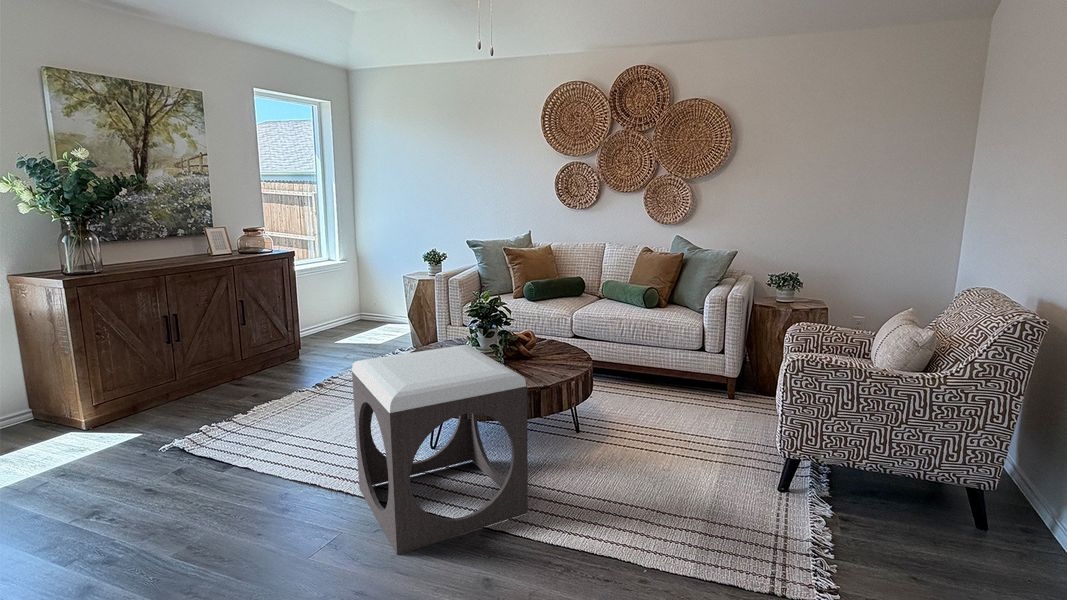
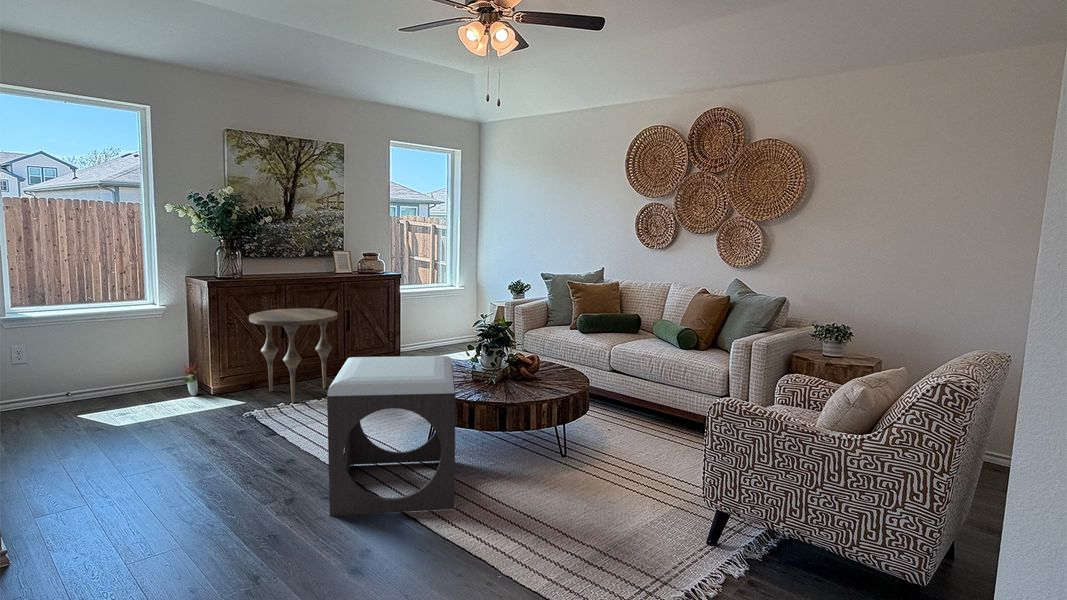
side table: none [130,303,251,425] -> present [249,308,338,403]
decorative plant: none [25,392,56,438] -> present [183,362,200,396]

